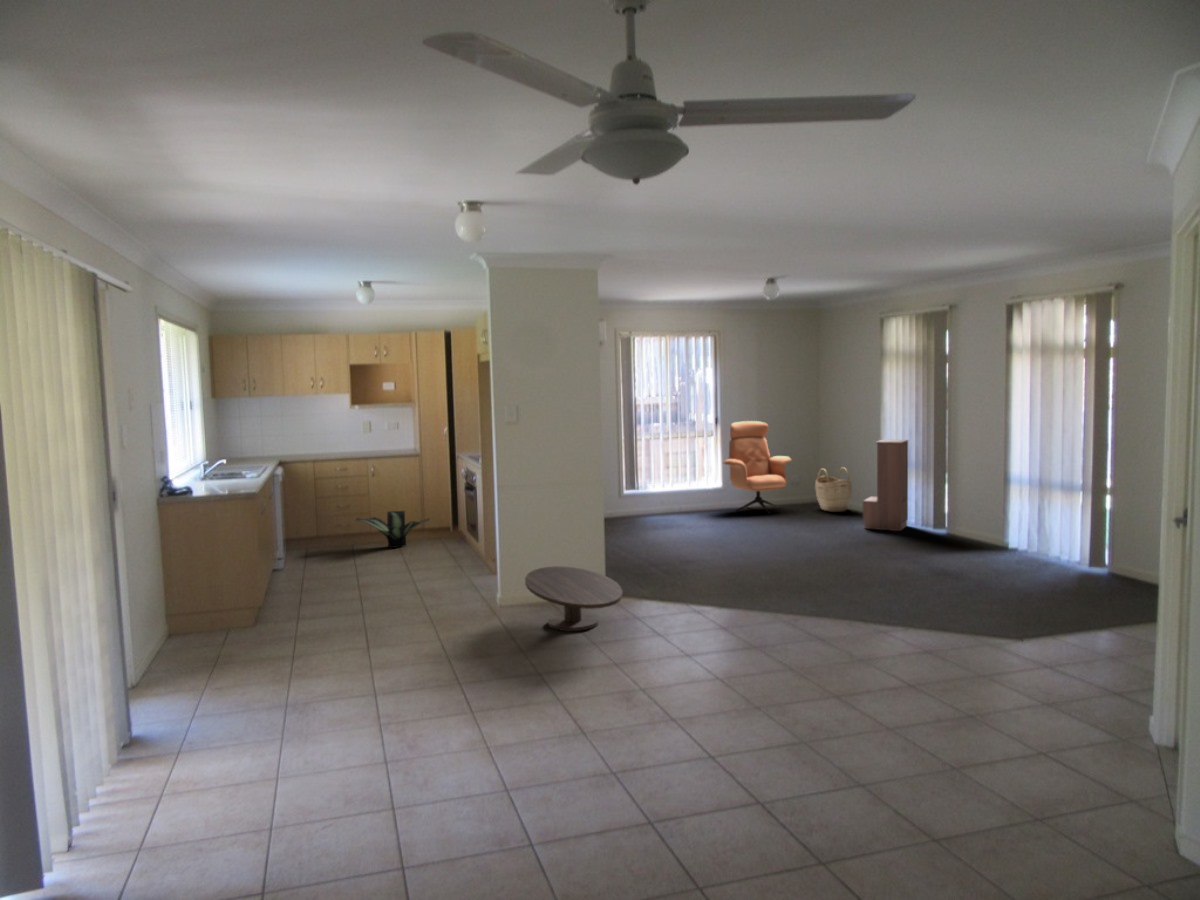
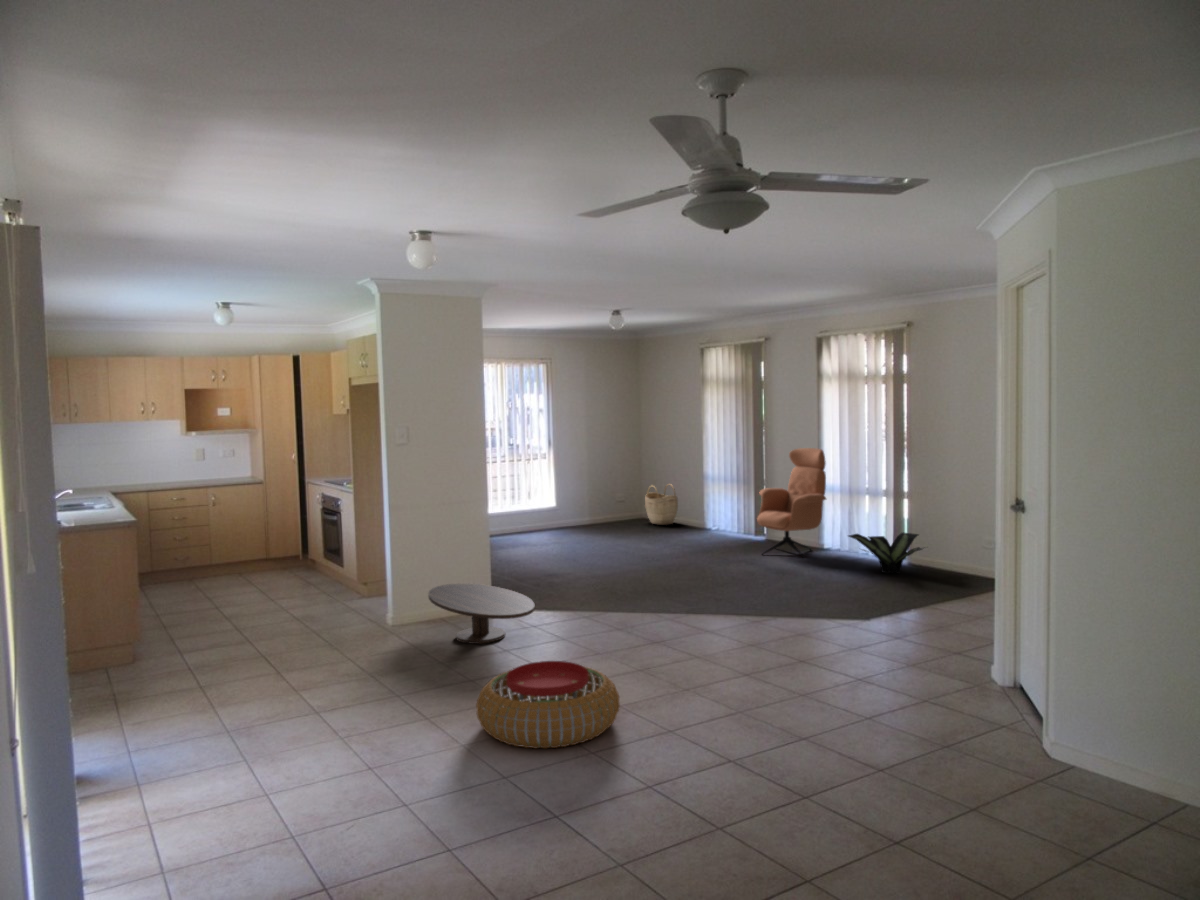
armchair: present [723,421,791,513] -> present [757,448,826,557]
bookshelf: present [863,439,908,531] -> none [695,457,733,538]
potted plant: present [356,511,429,548] -> present [849,532,924,574]
pouf: none [507,660,660,757] -> present [476,661,620,749]

